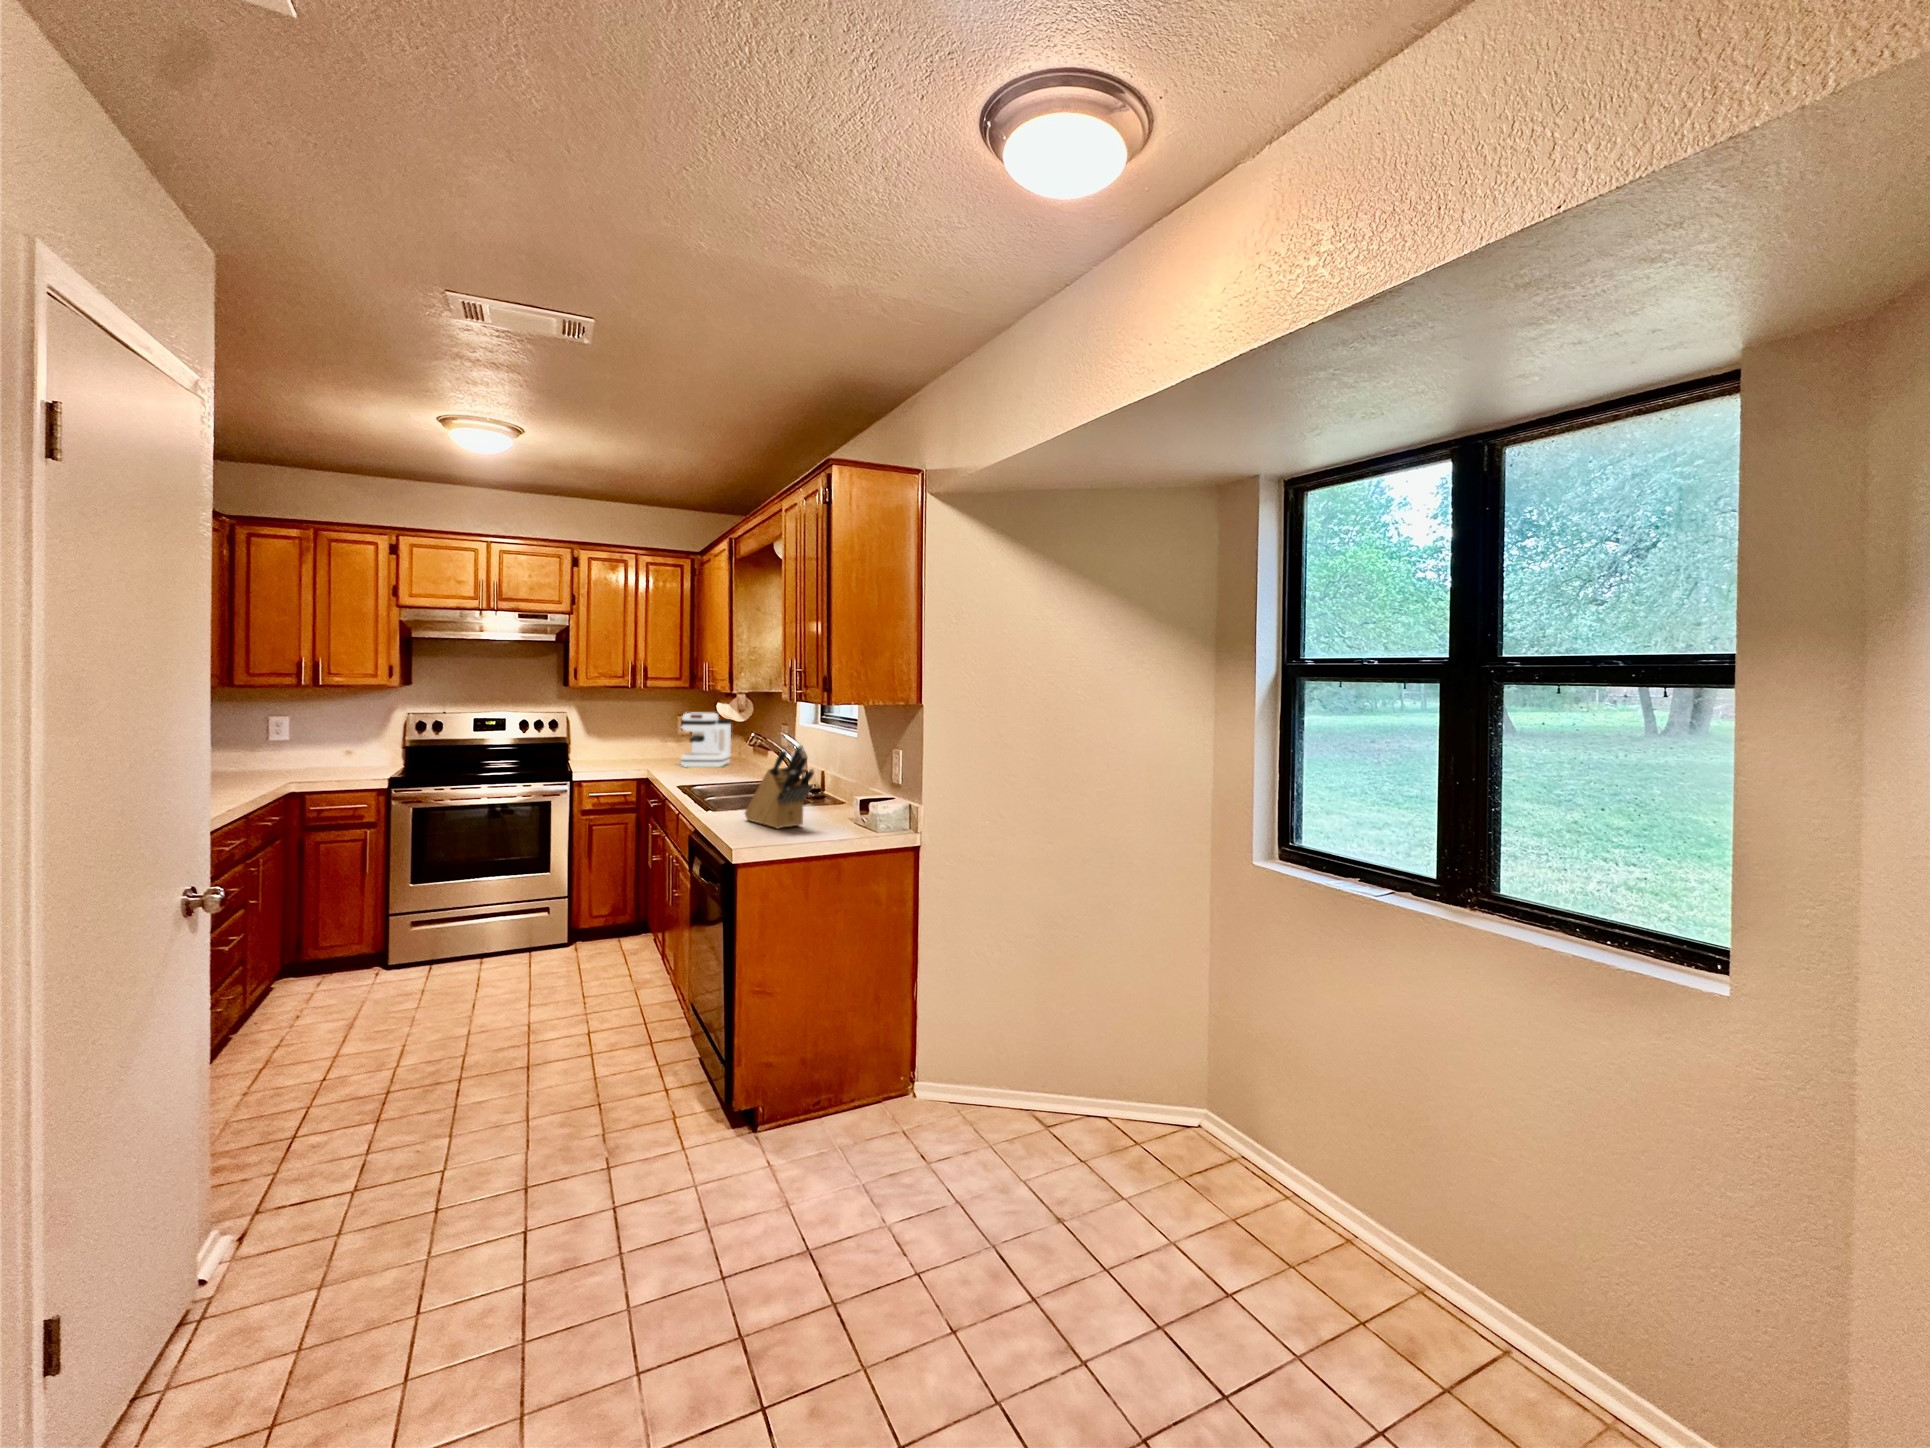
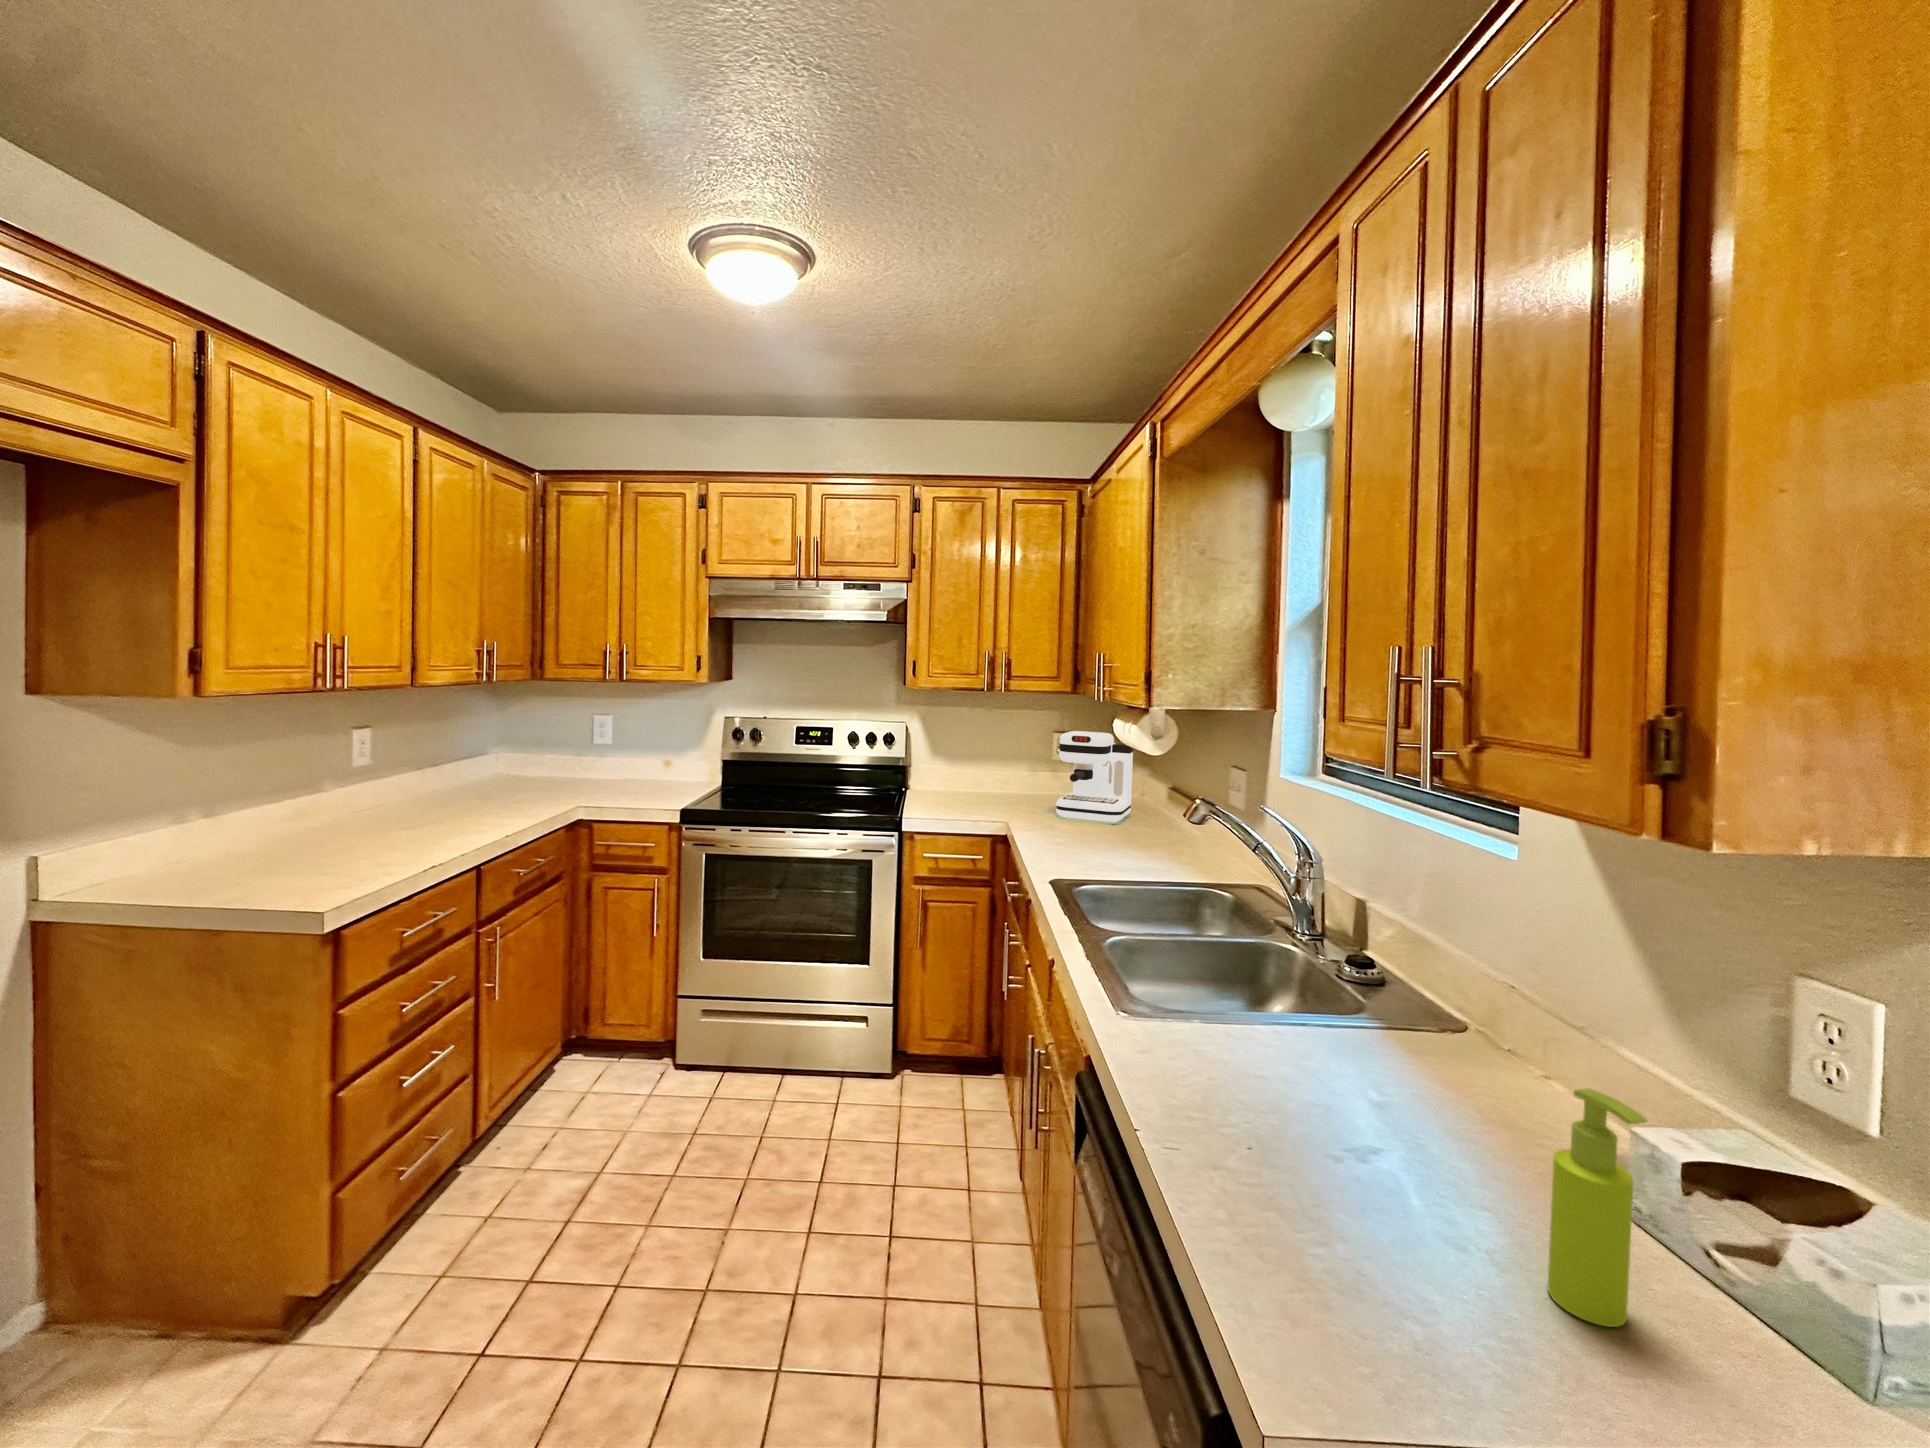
knife block: present [745,745,814,829] -> none [1221,922,1501,1182]
soap dispenser: none [820,779,837,836] -> present [1547,1088,1647,1327]

